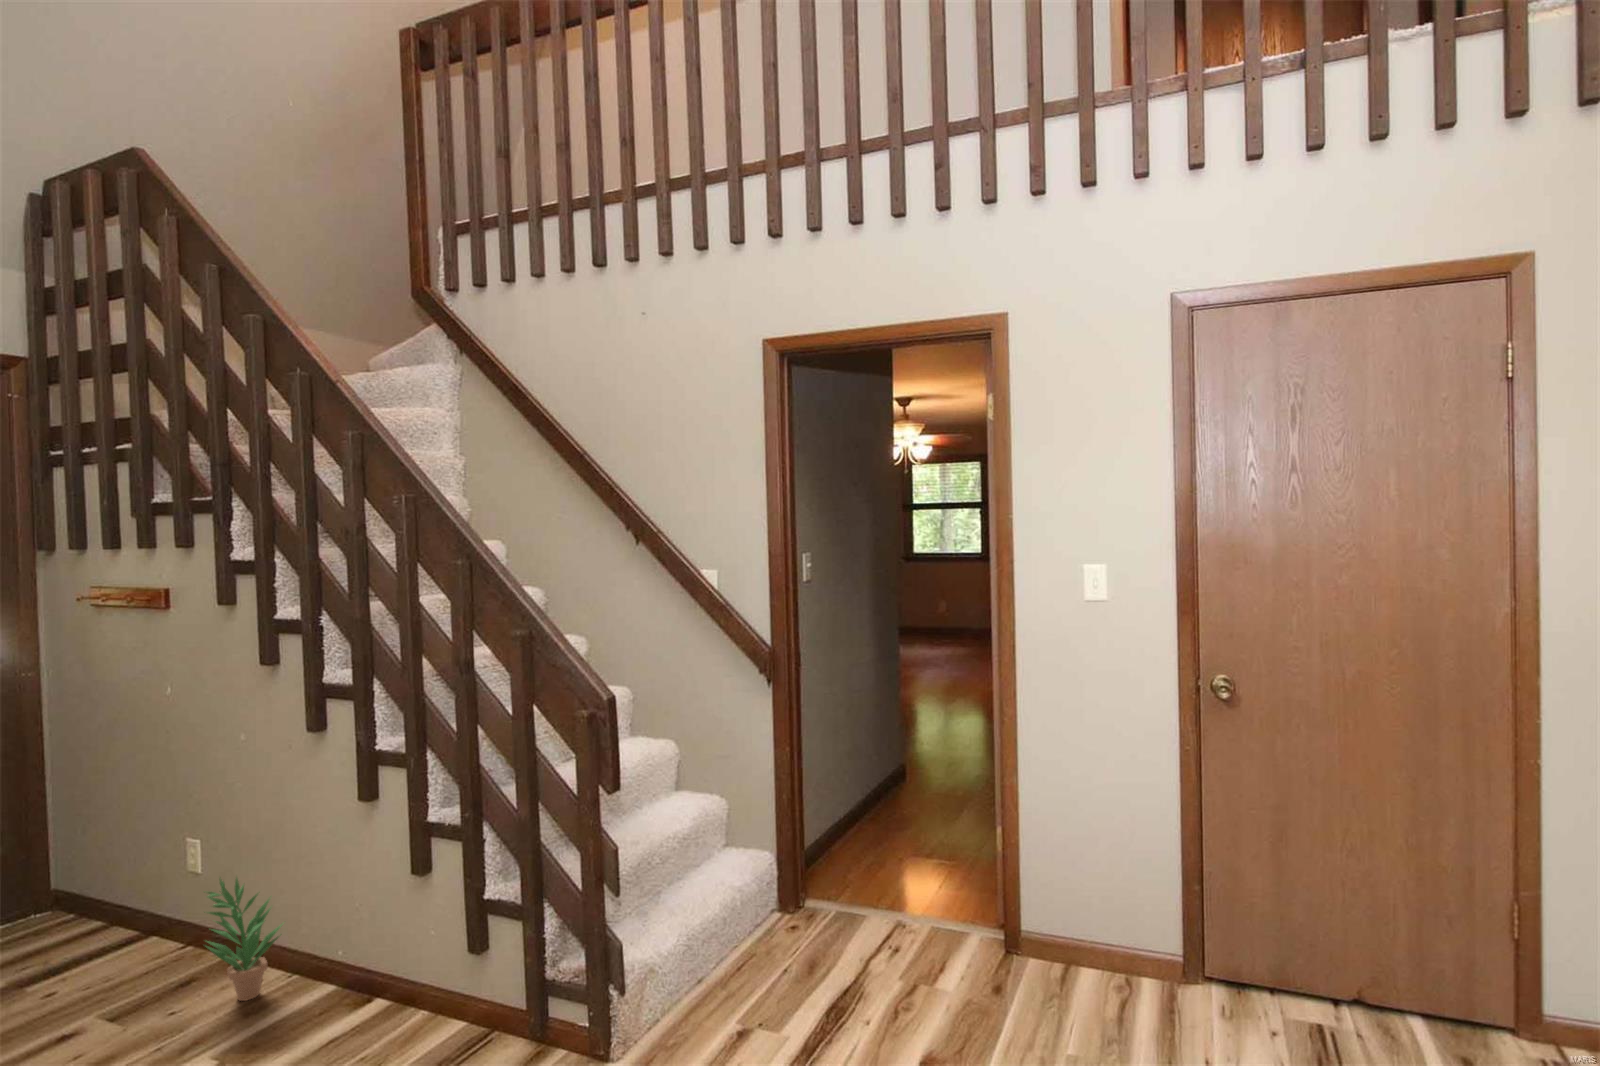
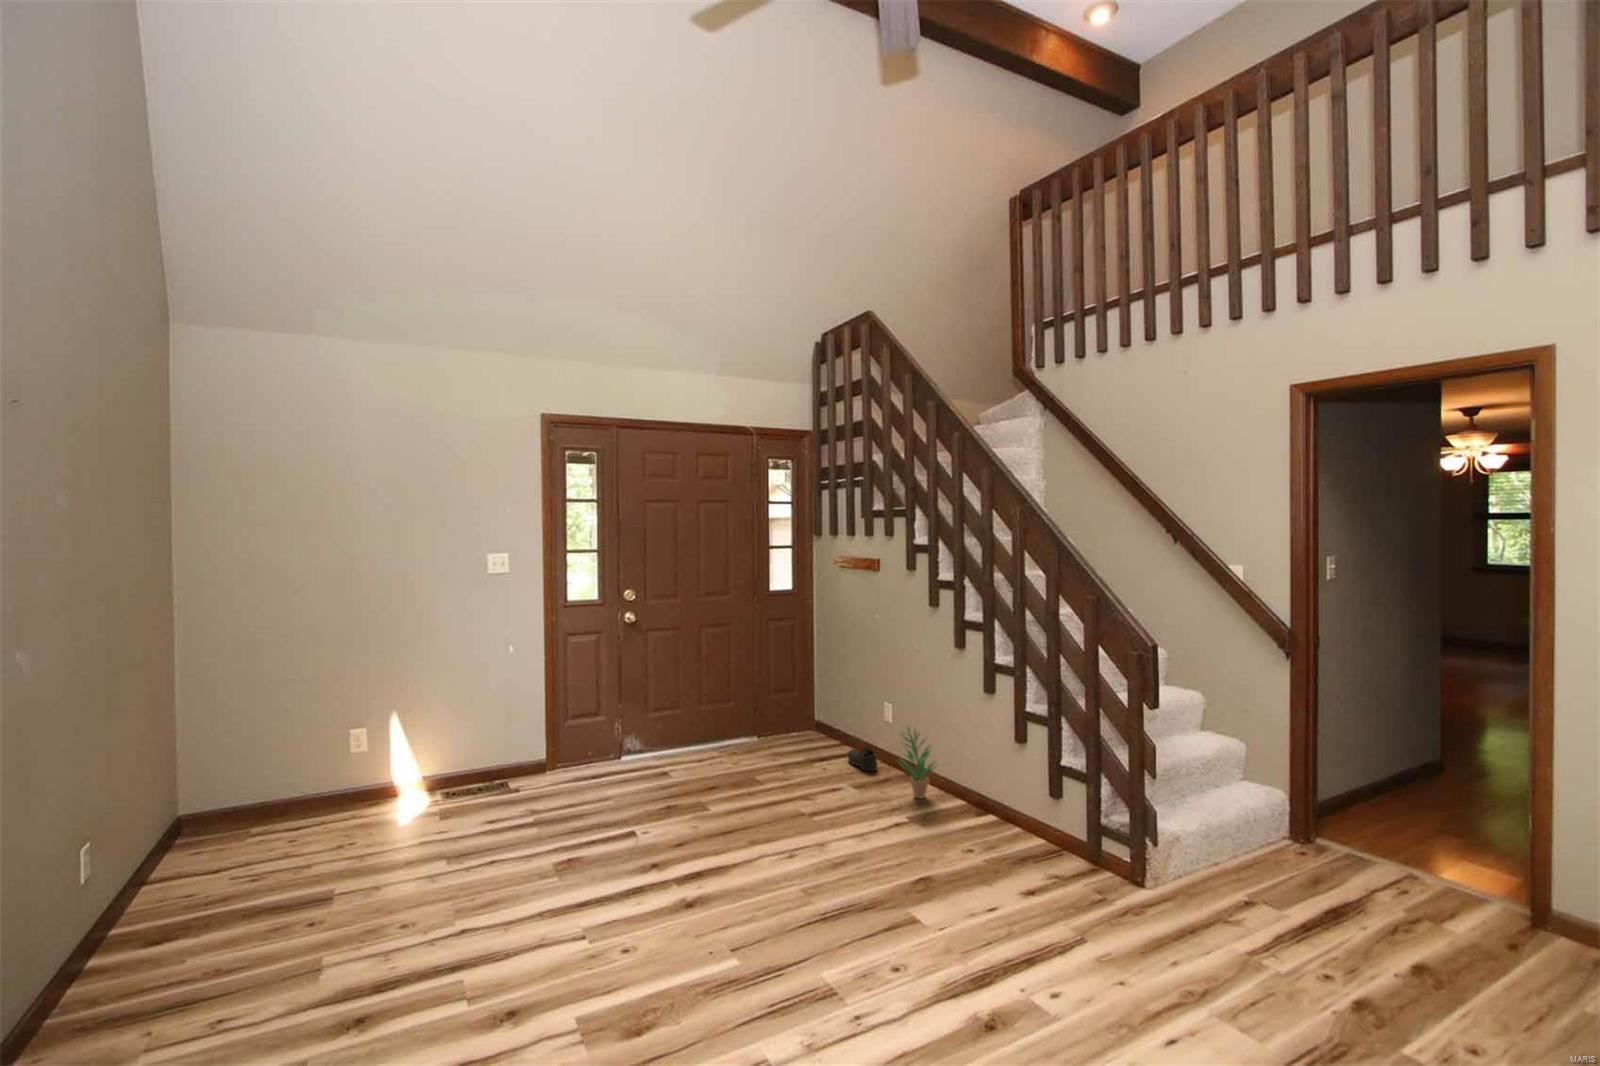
shoe: none [113,909,174,969] -> present [848,749,878,771]

